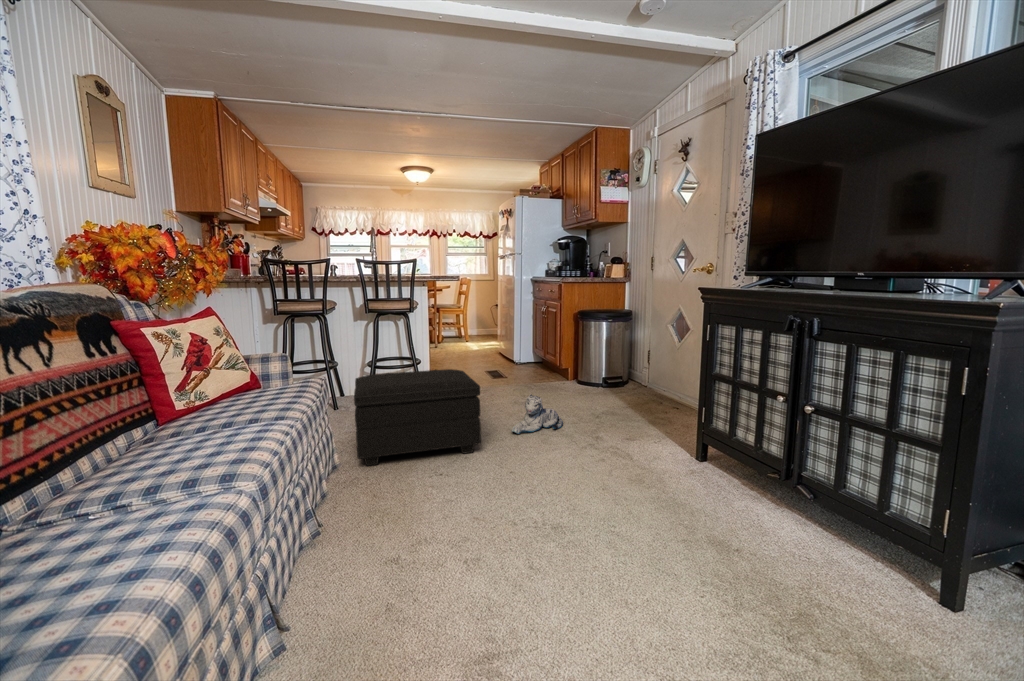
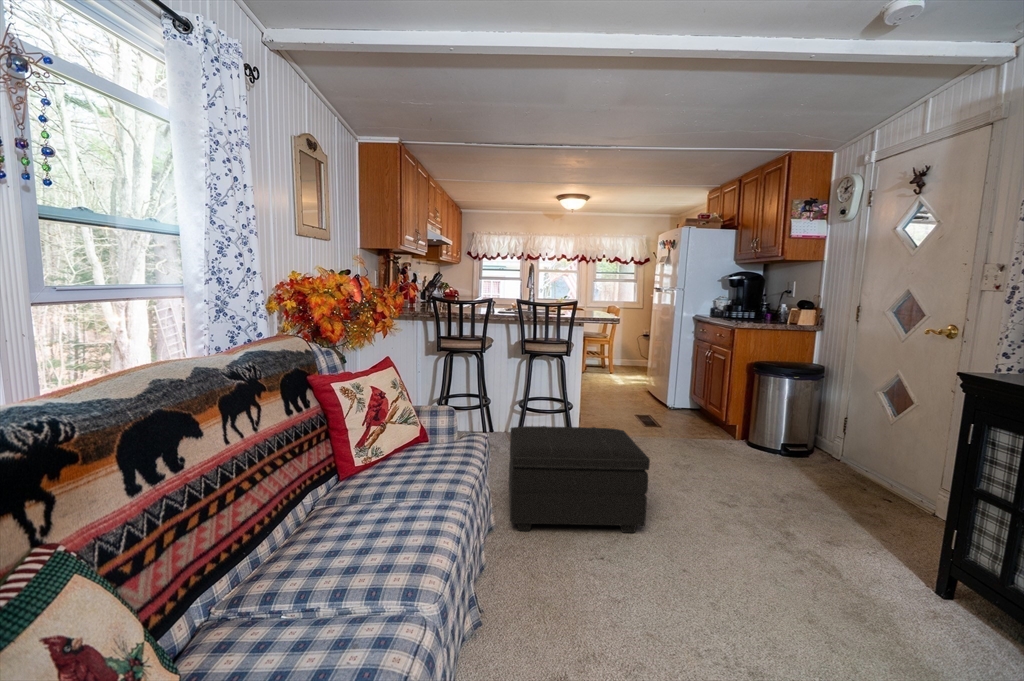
plush toy: present [511,394,563,434] -> none [677,468,741,514]

